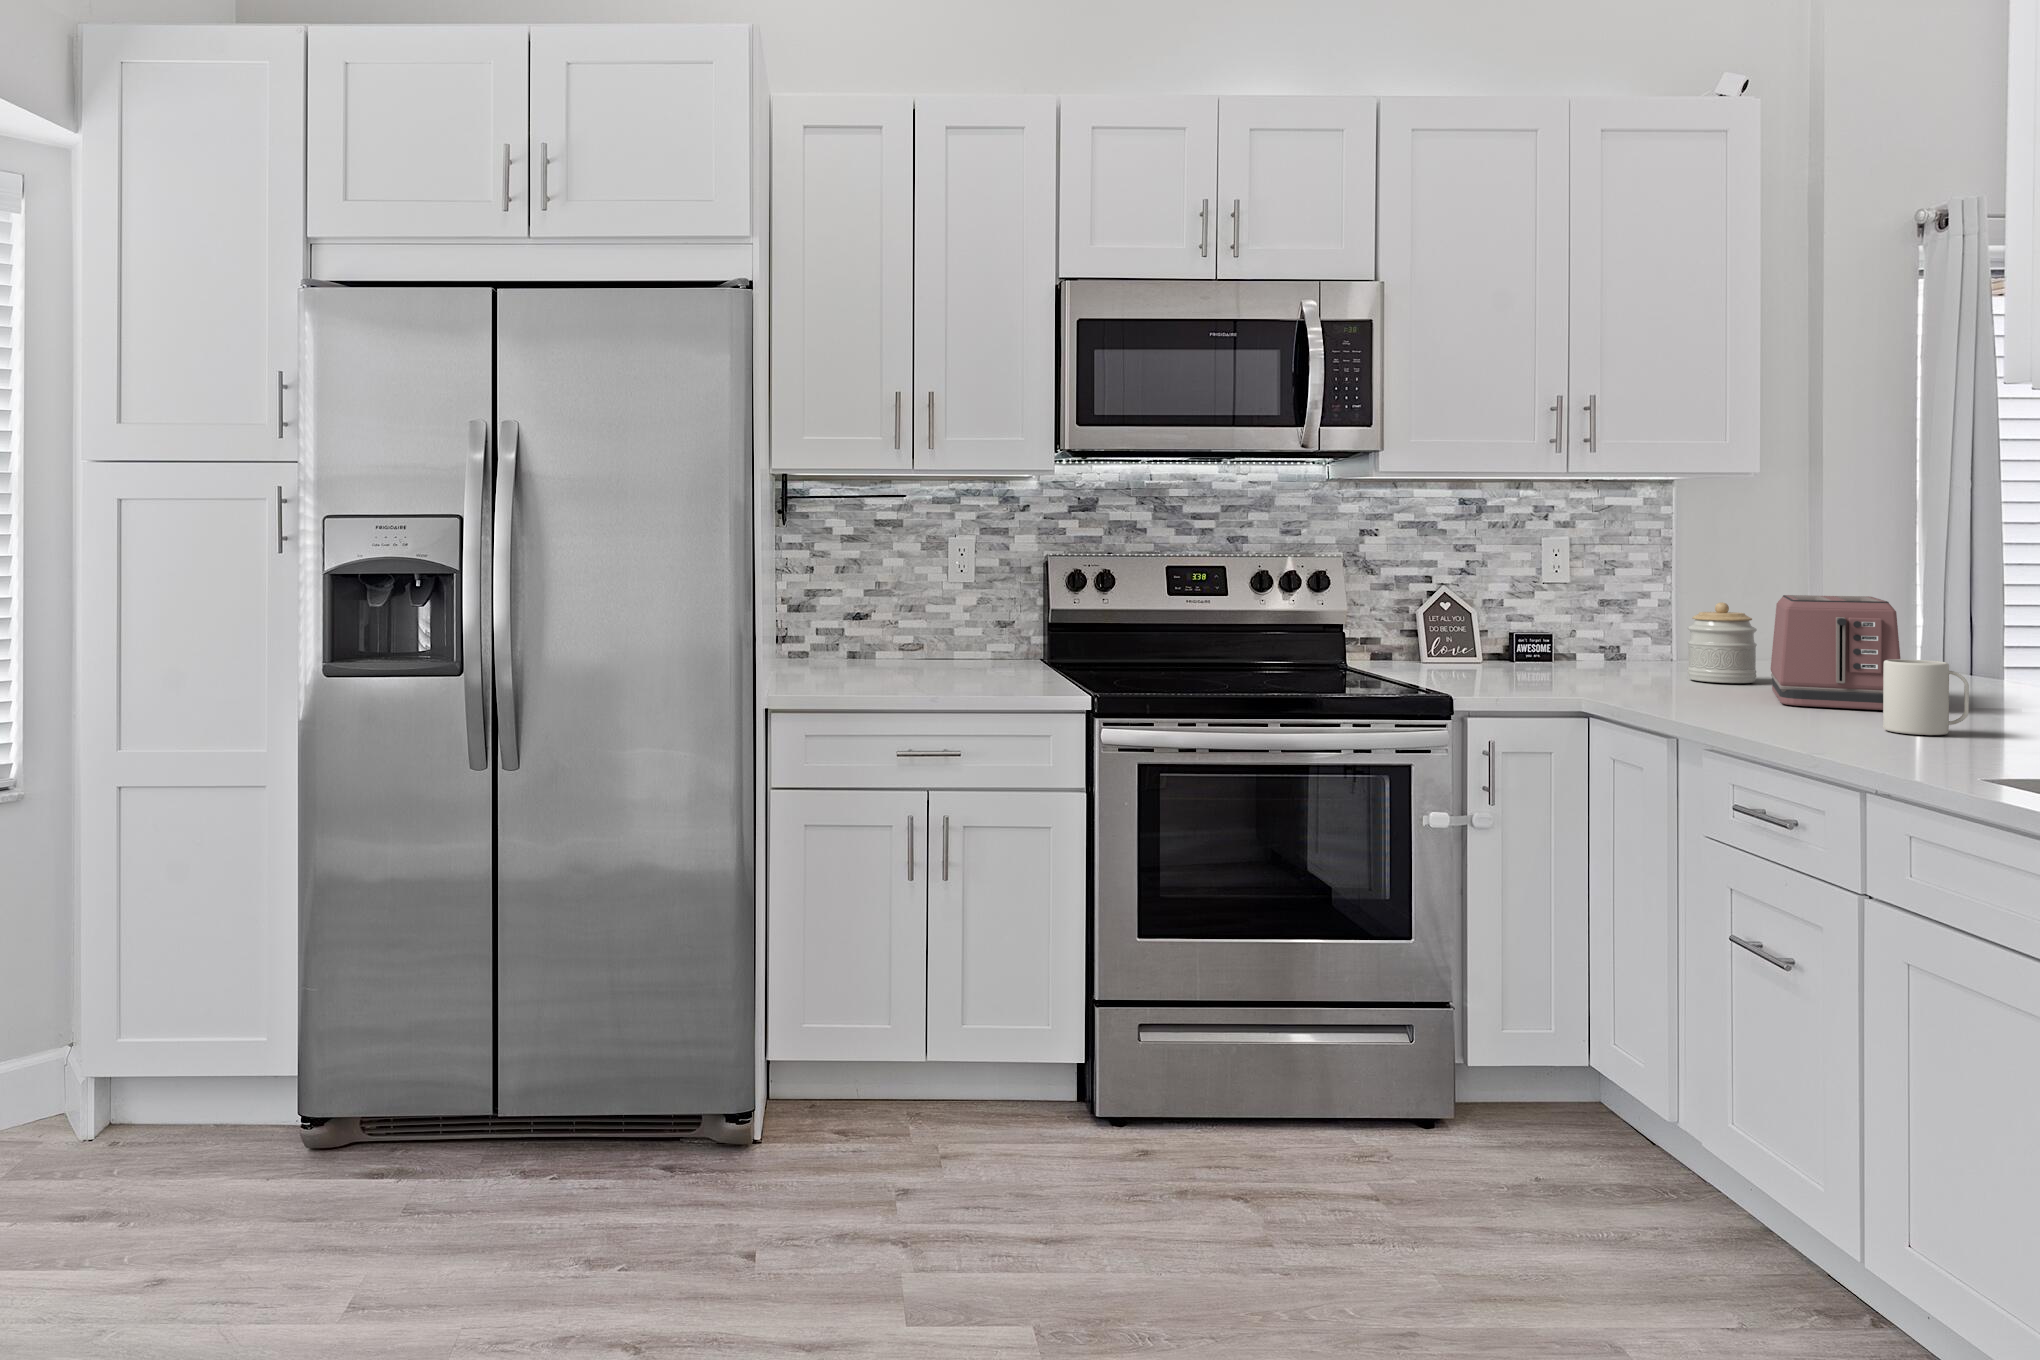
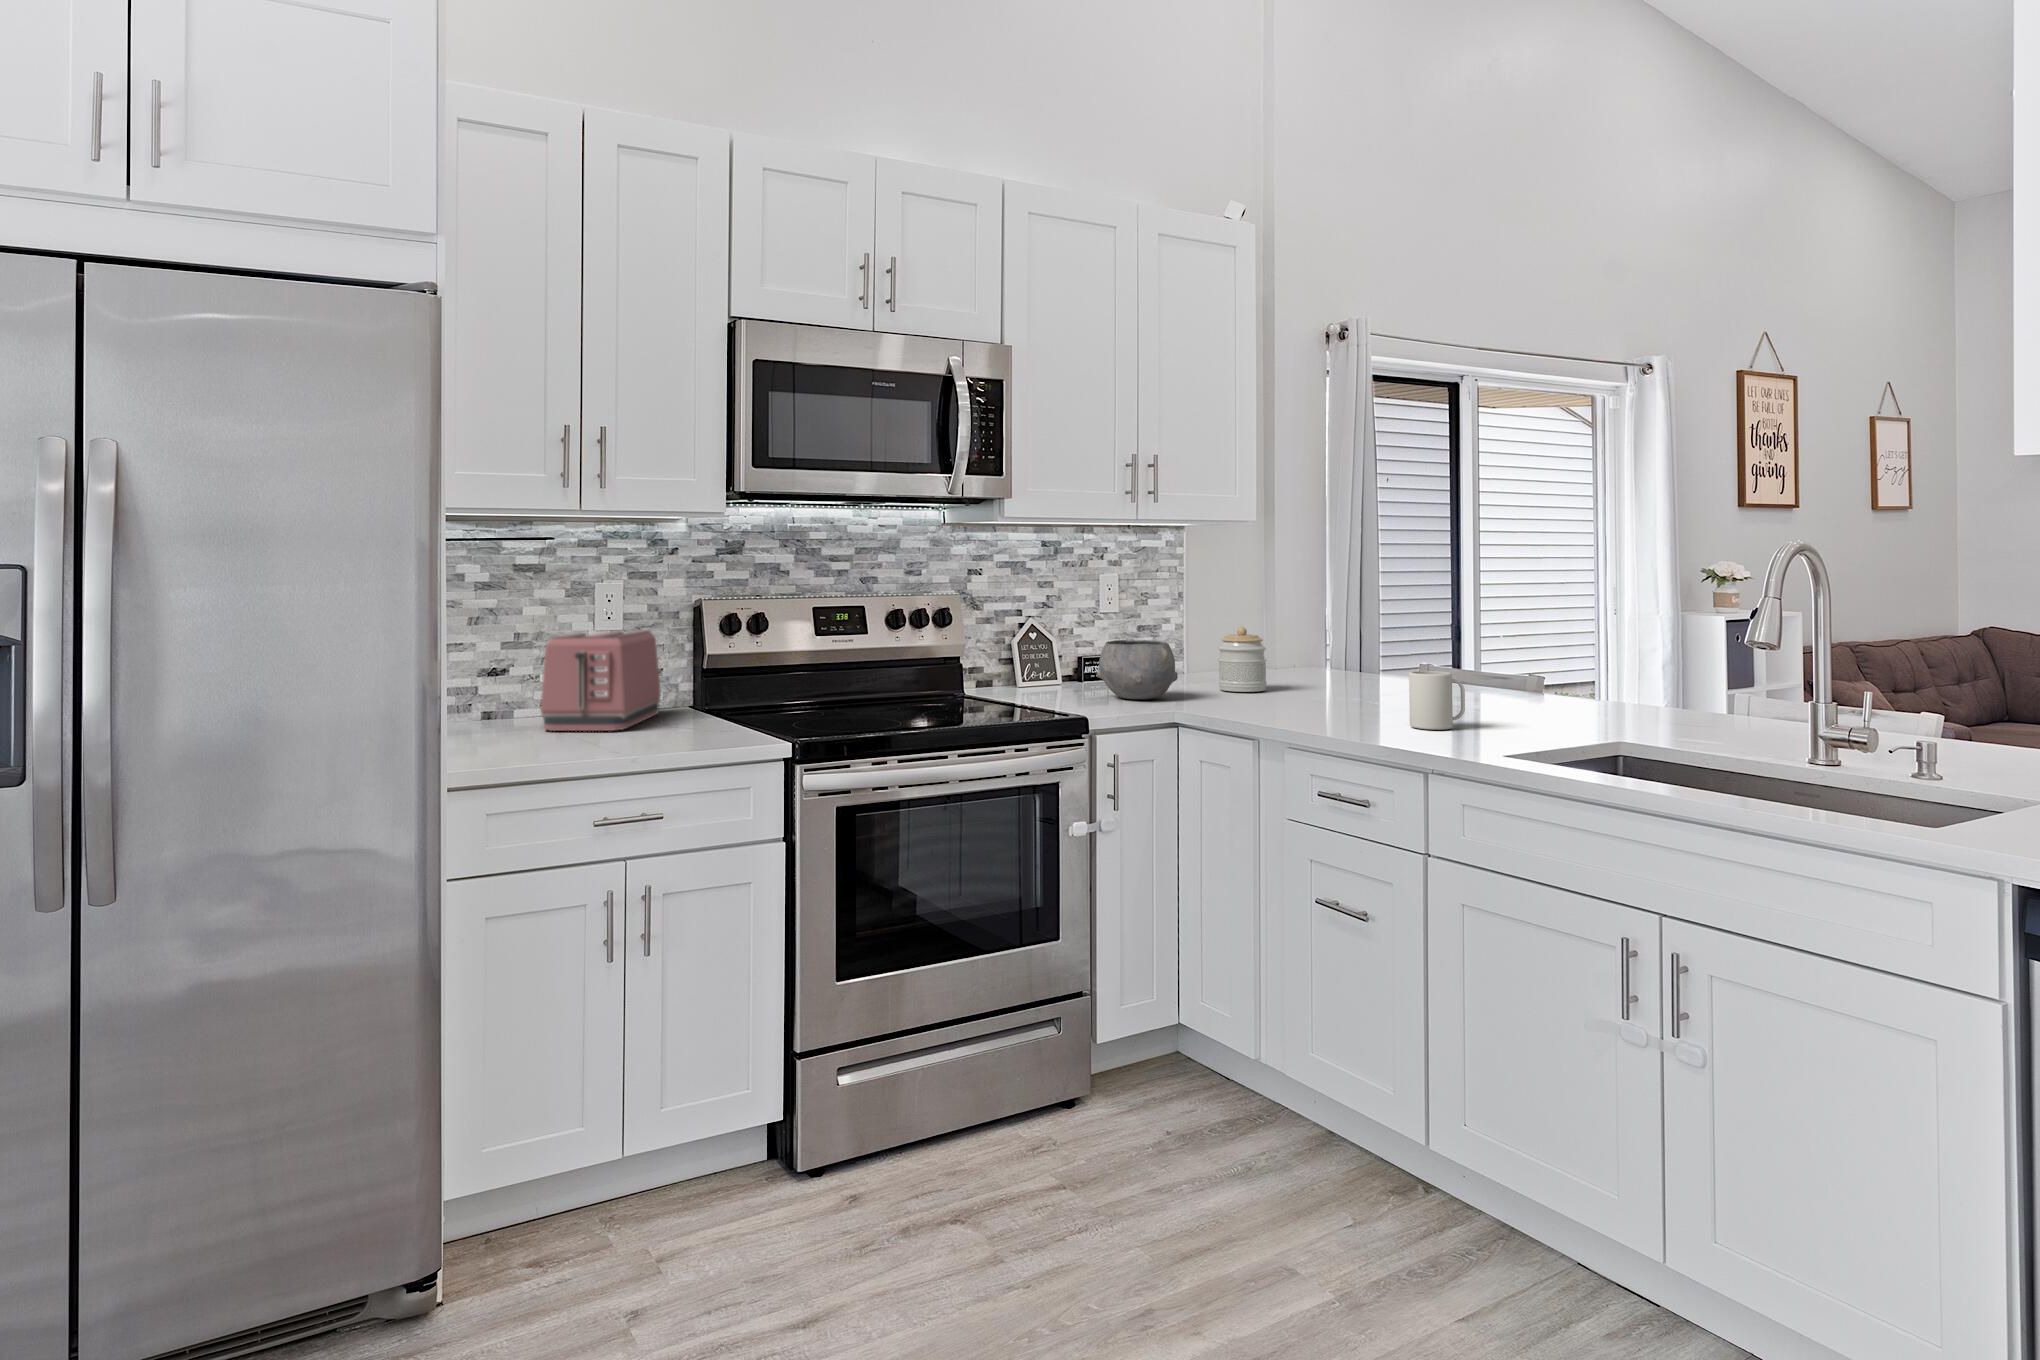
toaster: present [1771,595,1900,710] -> present [540,630,661,731]
bowl: none [1507,613,1611,683] -> present [1097,640,1178,699]

